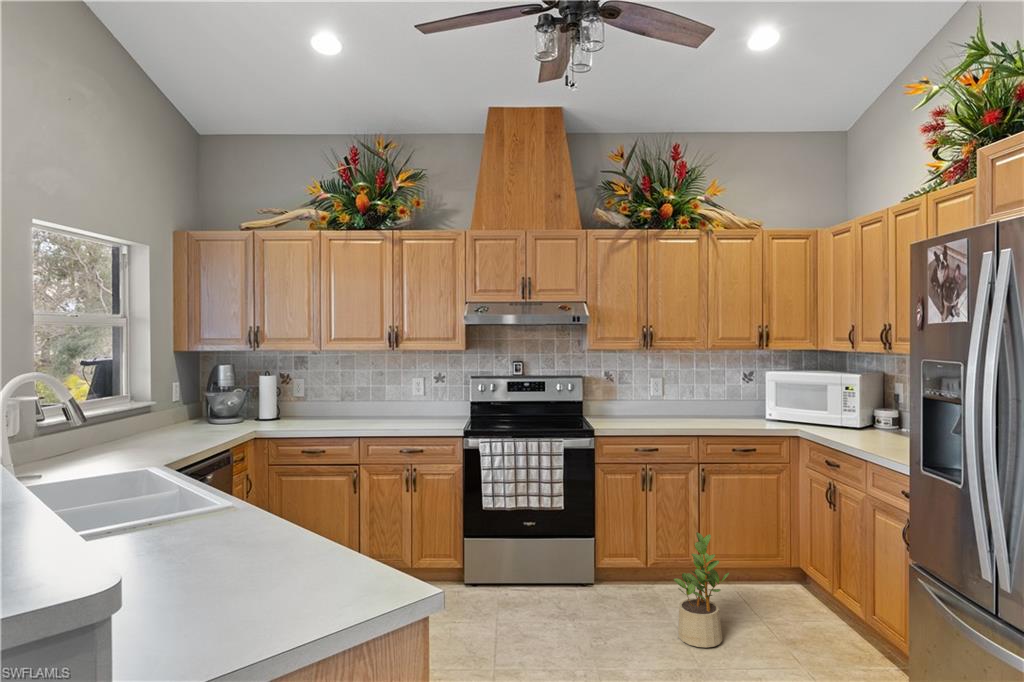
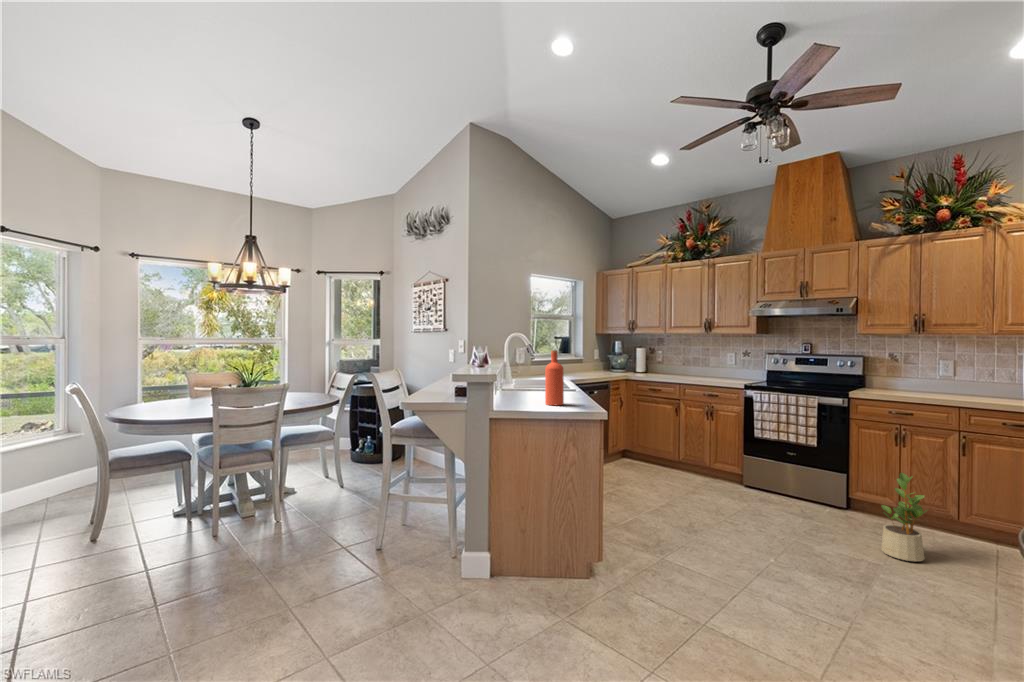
bottle: none [265,445,329,630] -> present [545,350,564,405]

